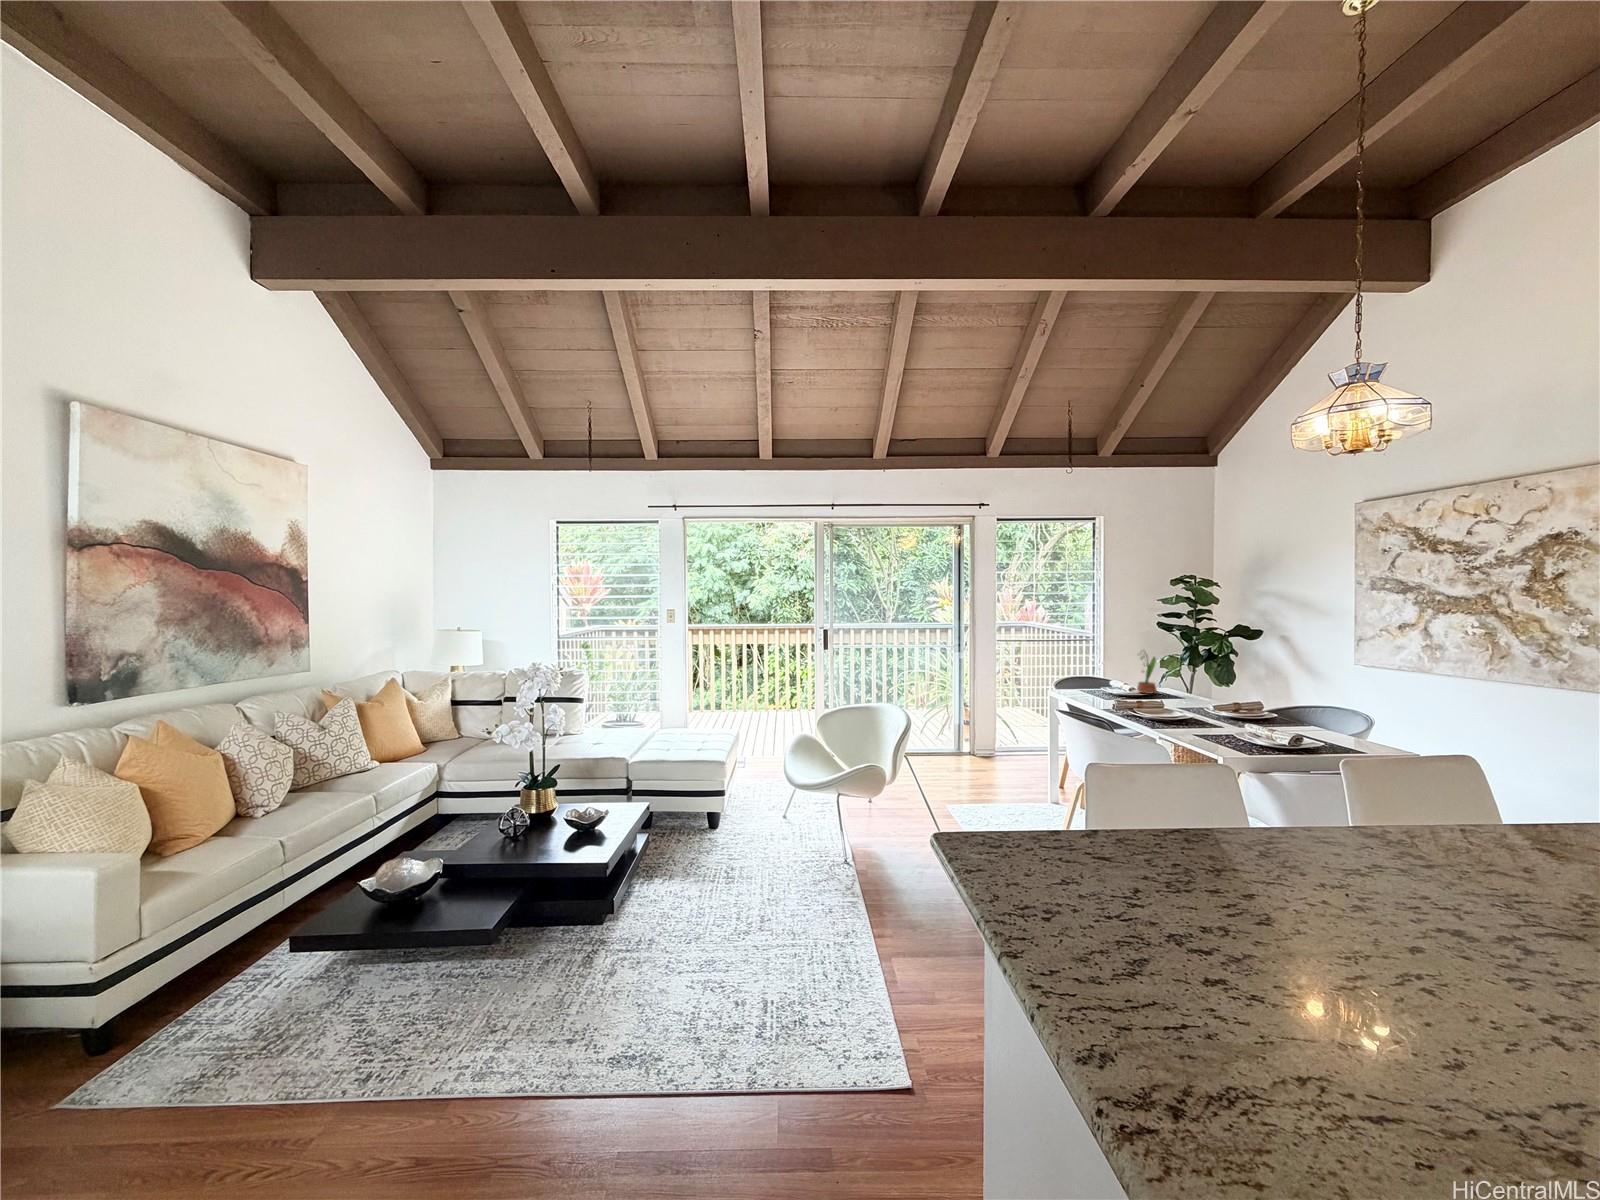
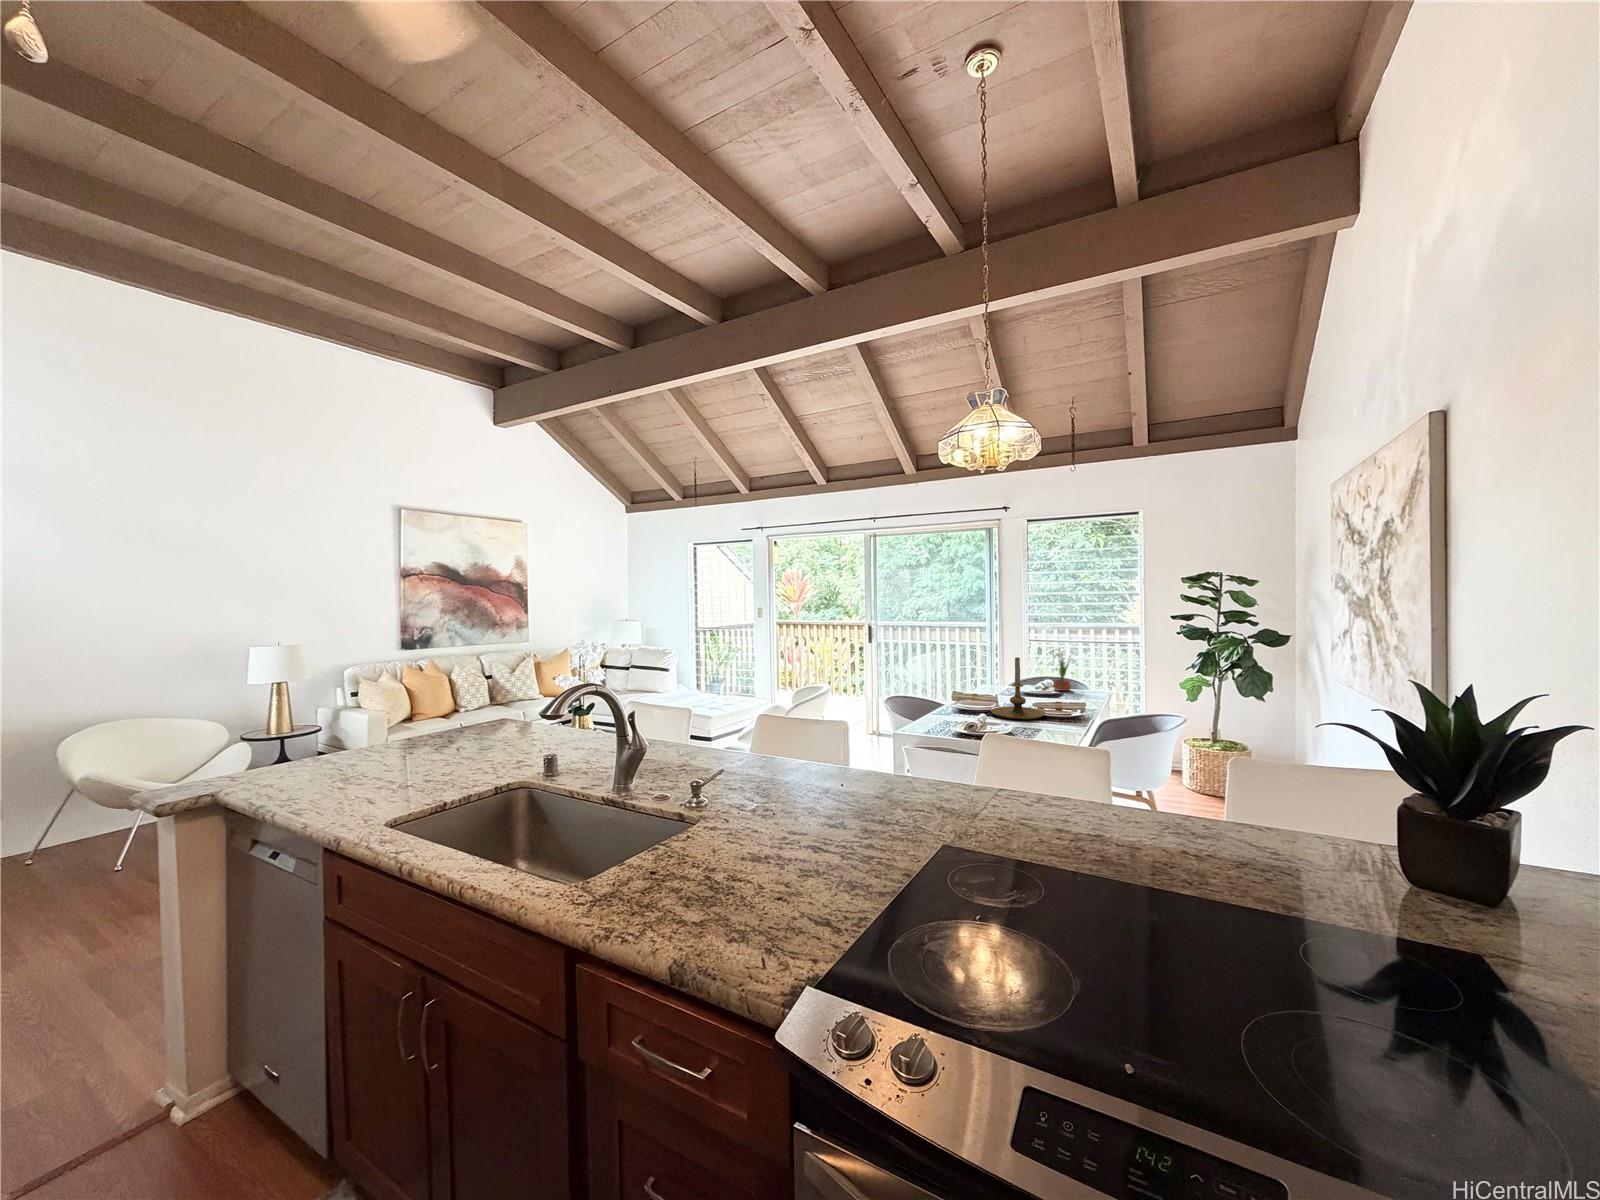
candle holder: none [1193,659,1260,727] -> present [991,657,1046,719]

